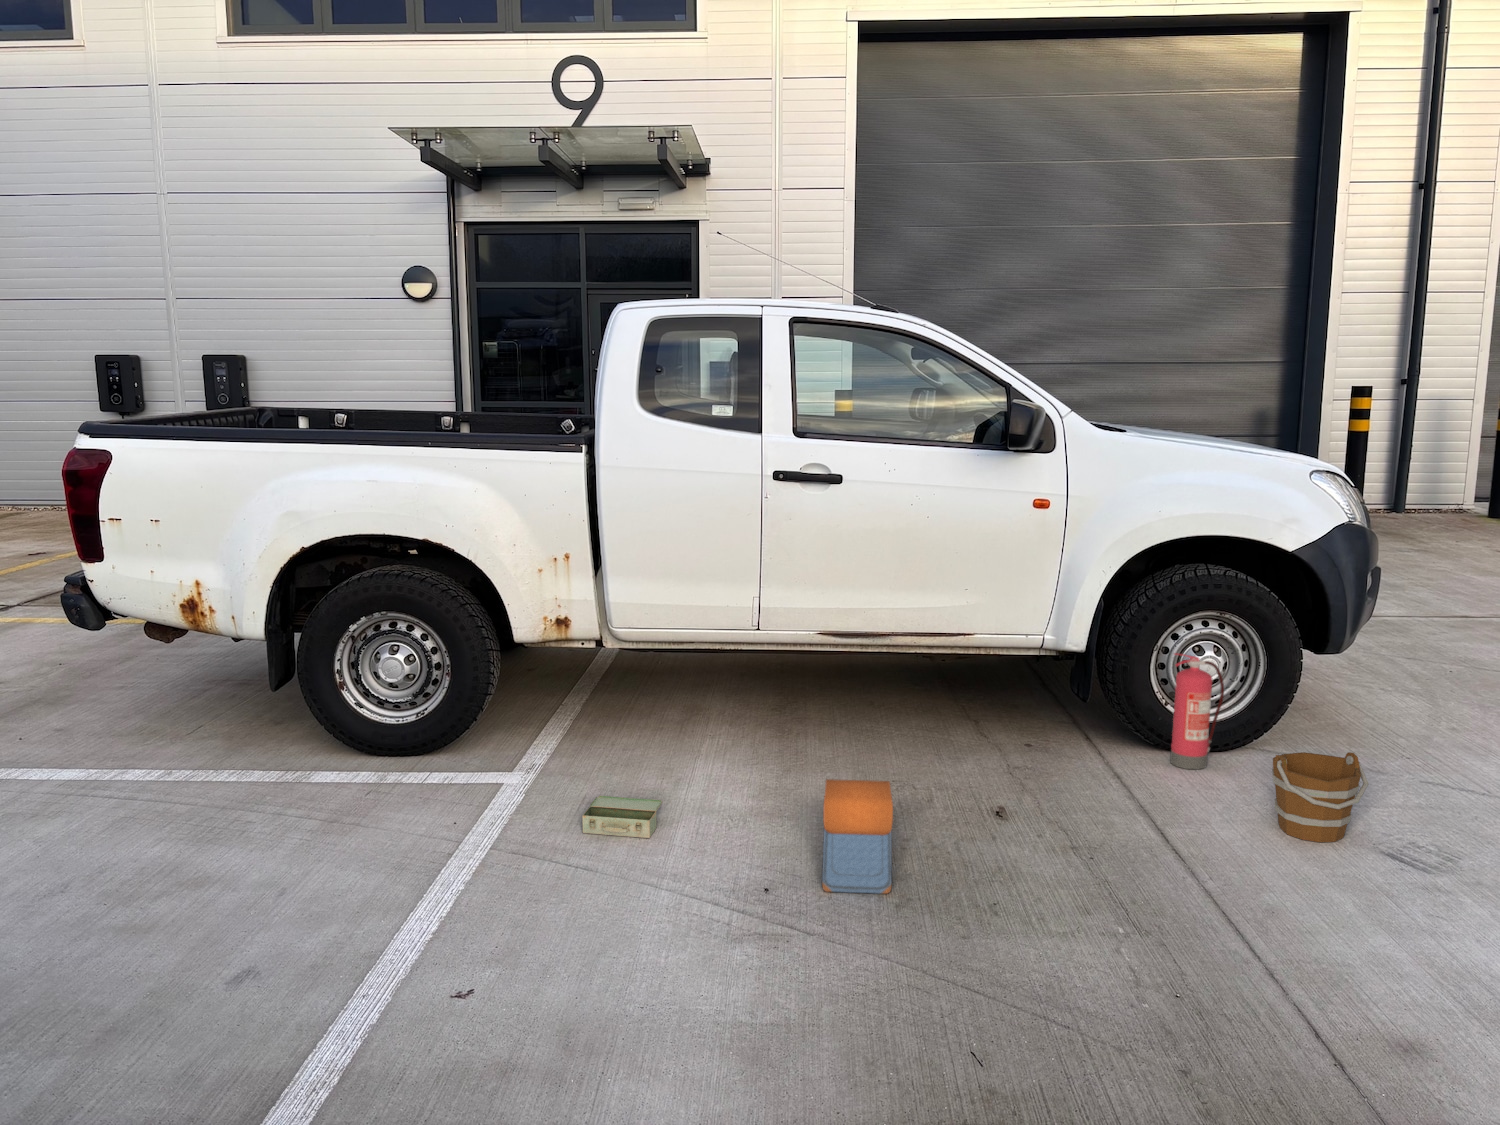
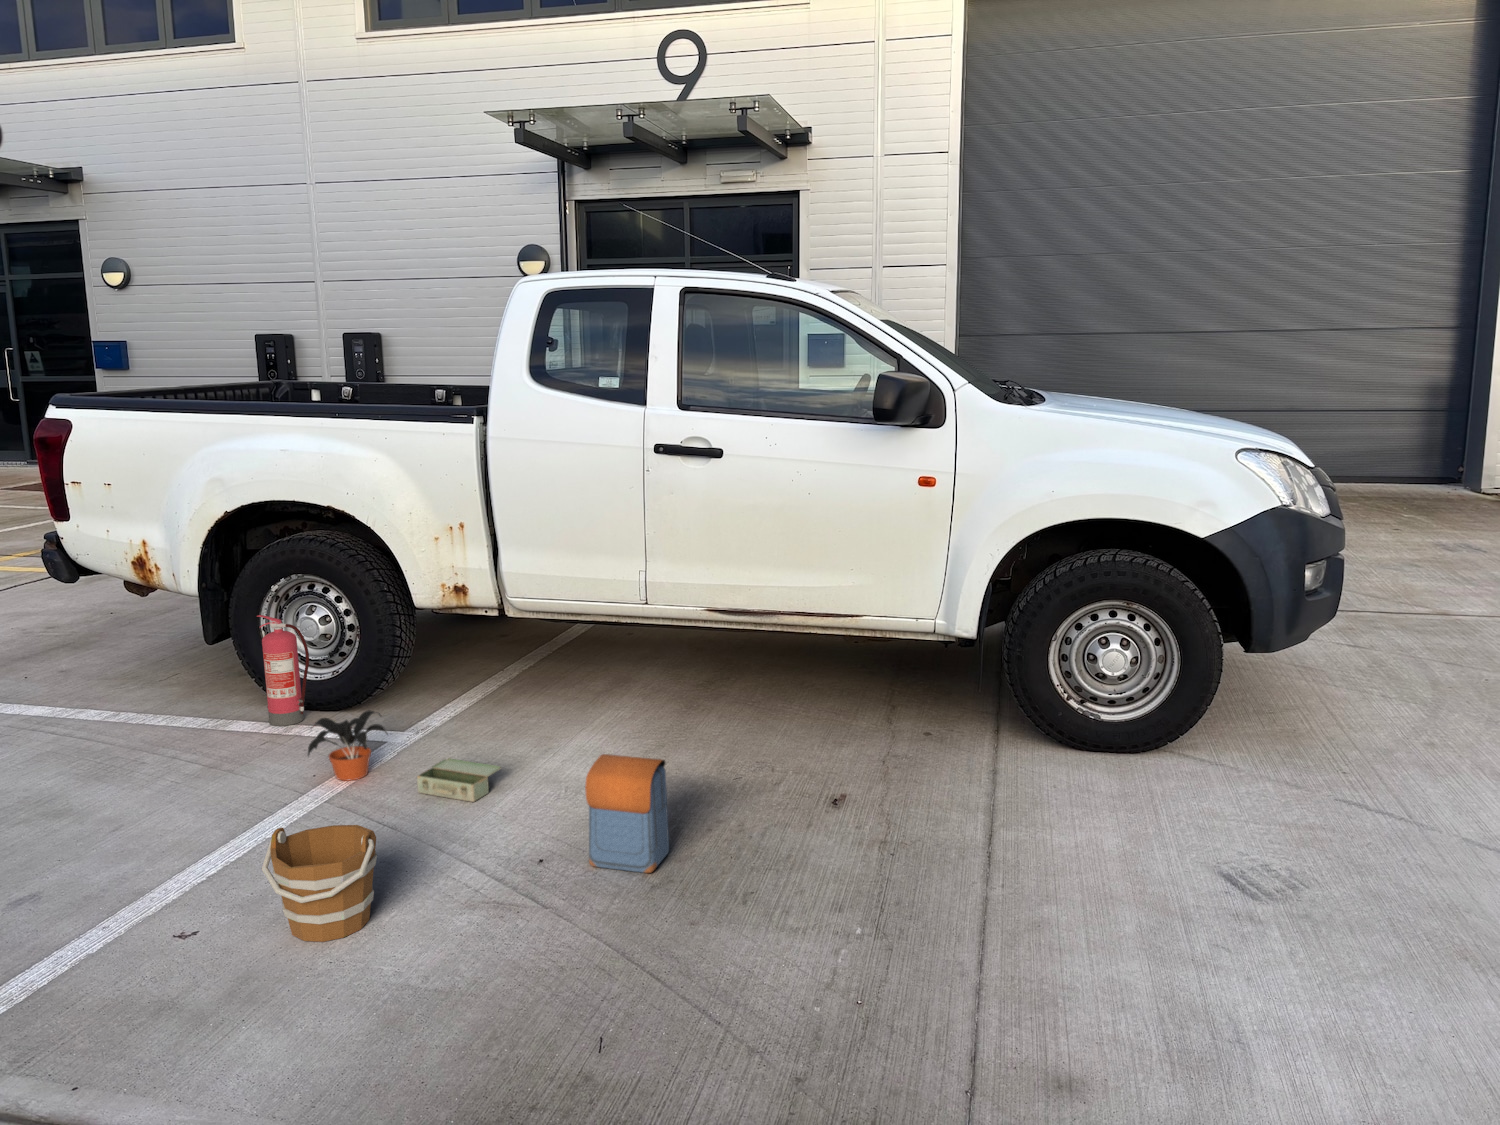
fire extinguisher: present [1170,653,1224,769] -> present [257,615,309,726]
potted plant: none [448,751,533,826] -> present [308,711,387,780]
bucket: present [1272,752,1369,842] -> present [262,825,377,942]

